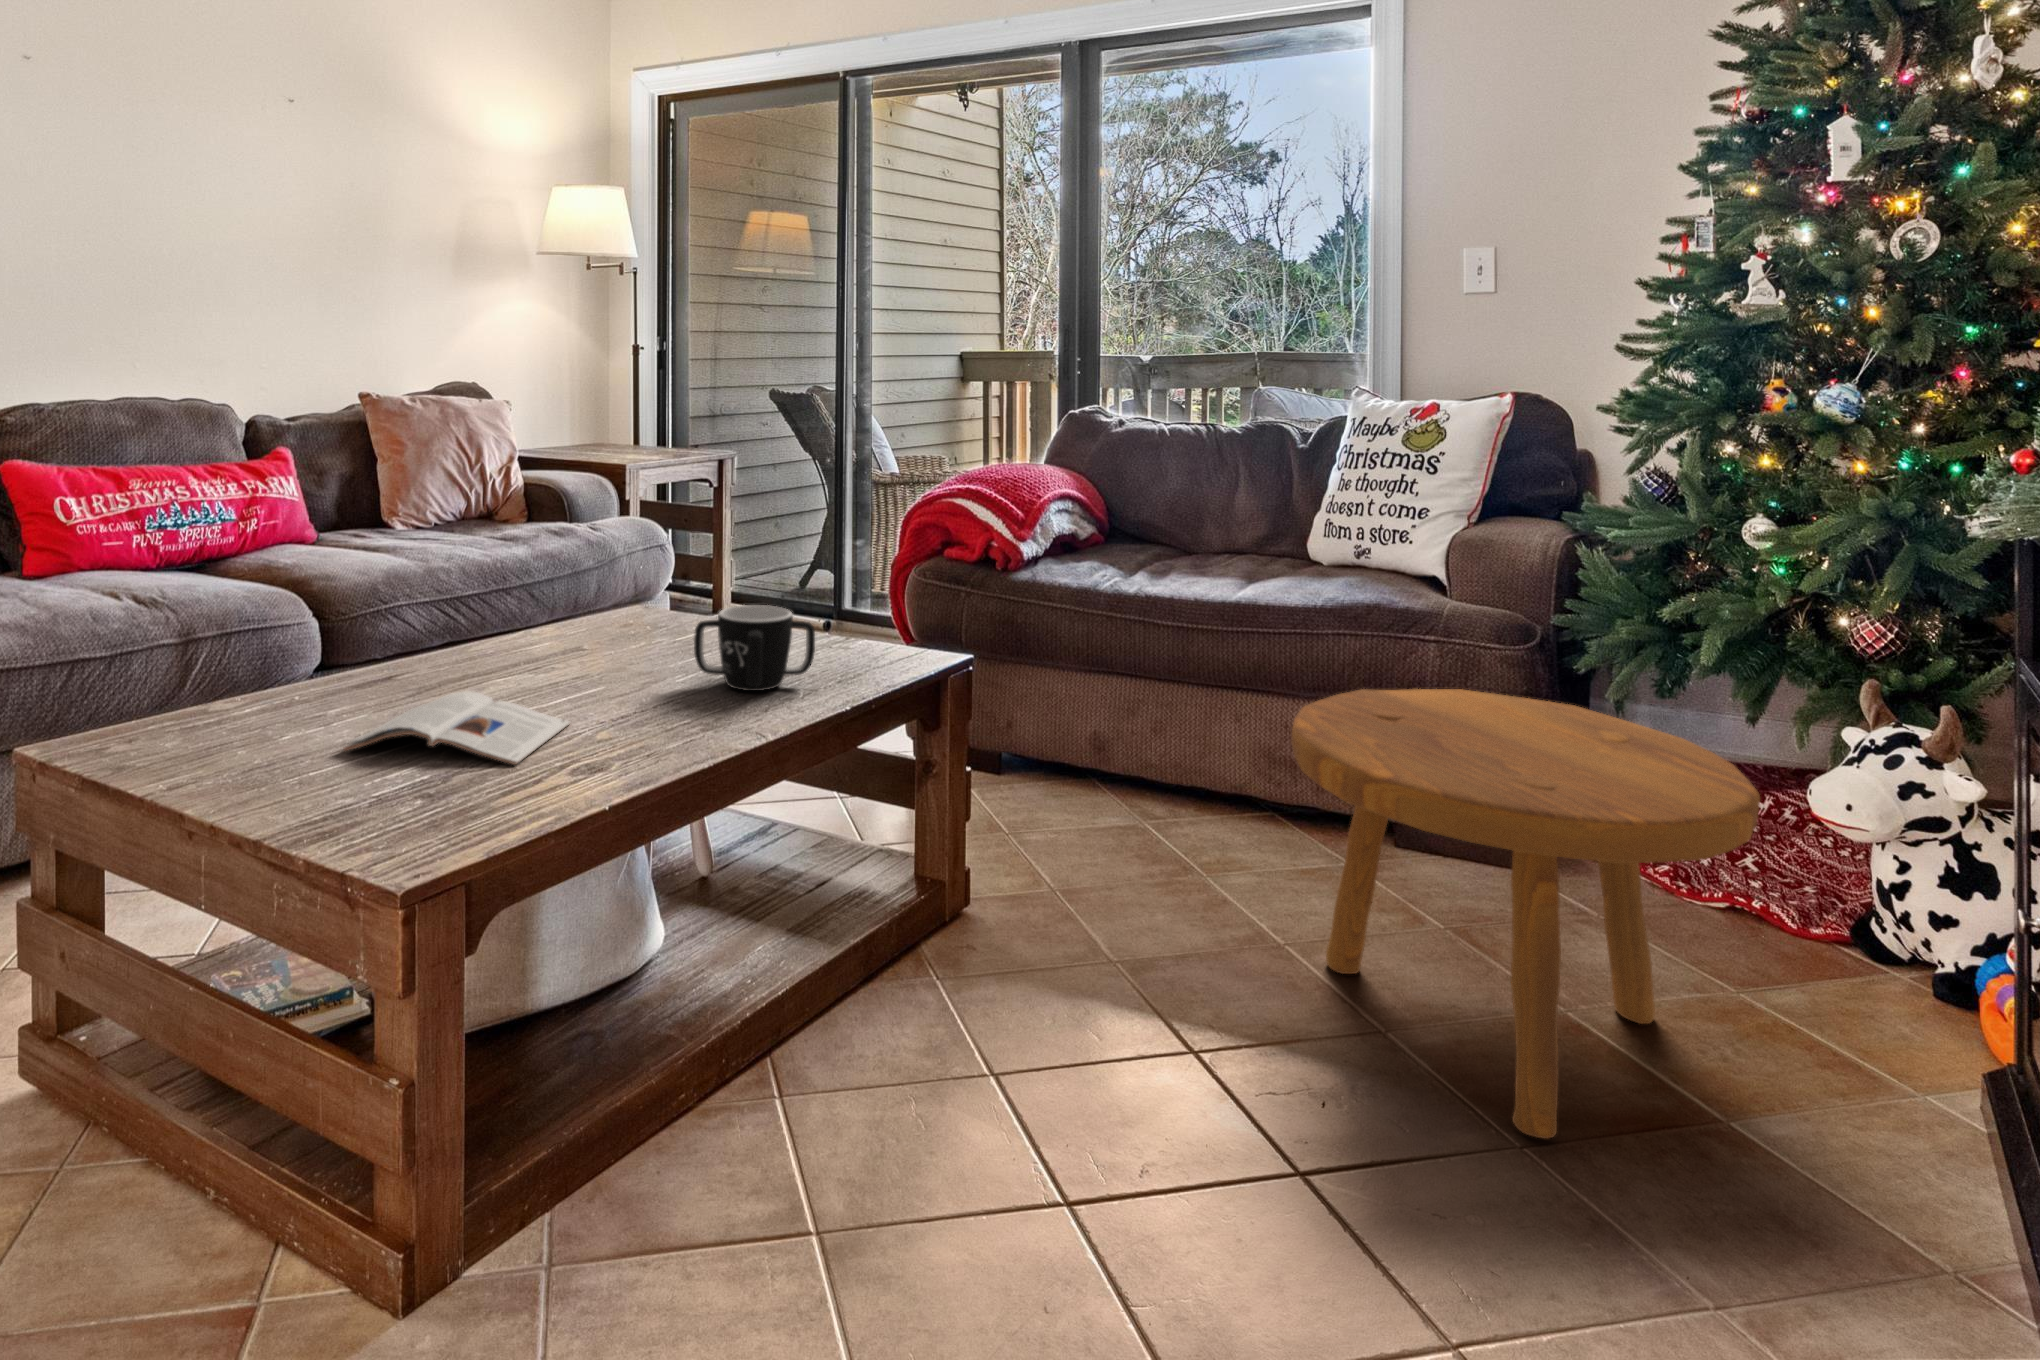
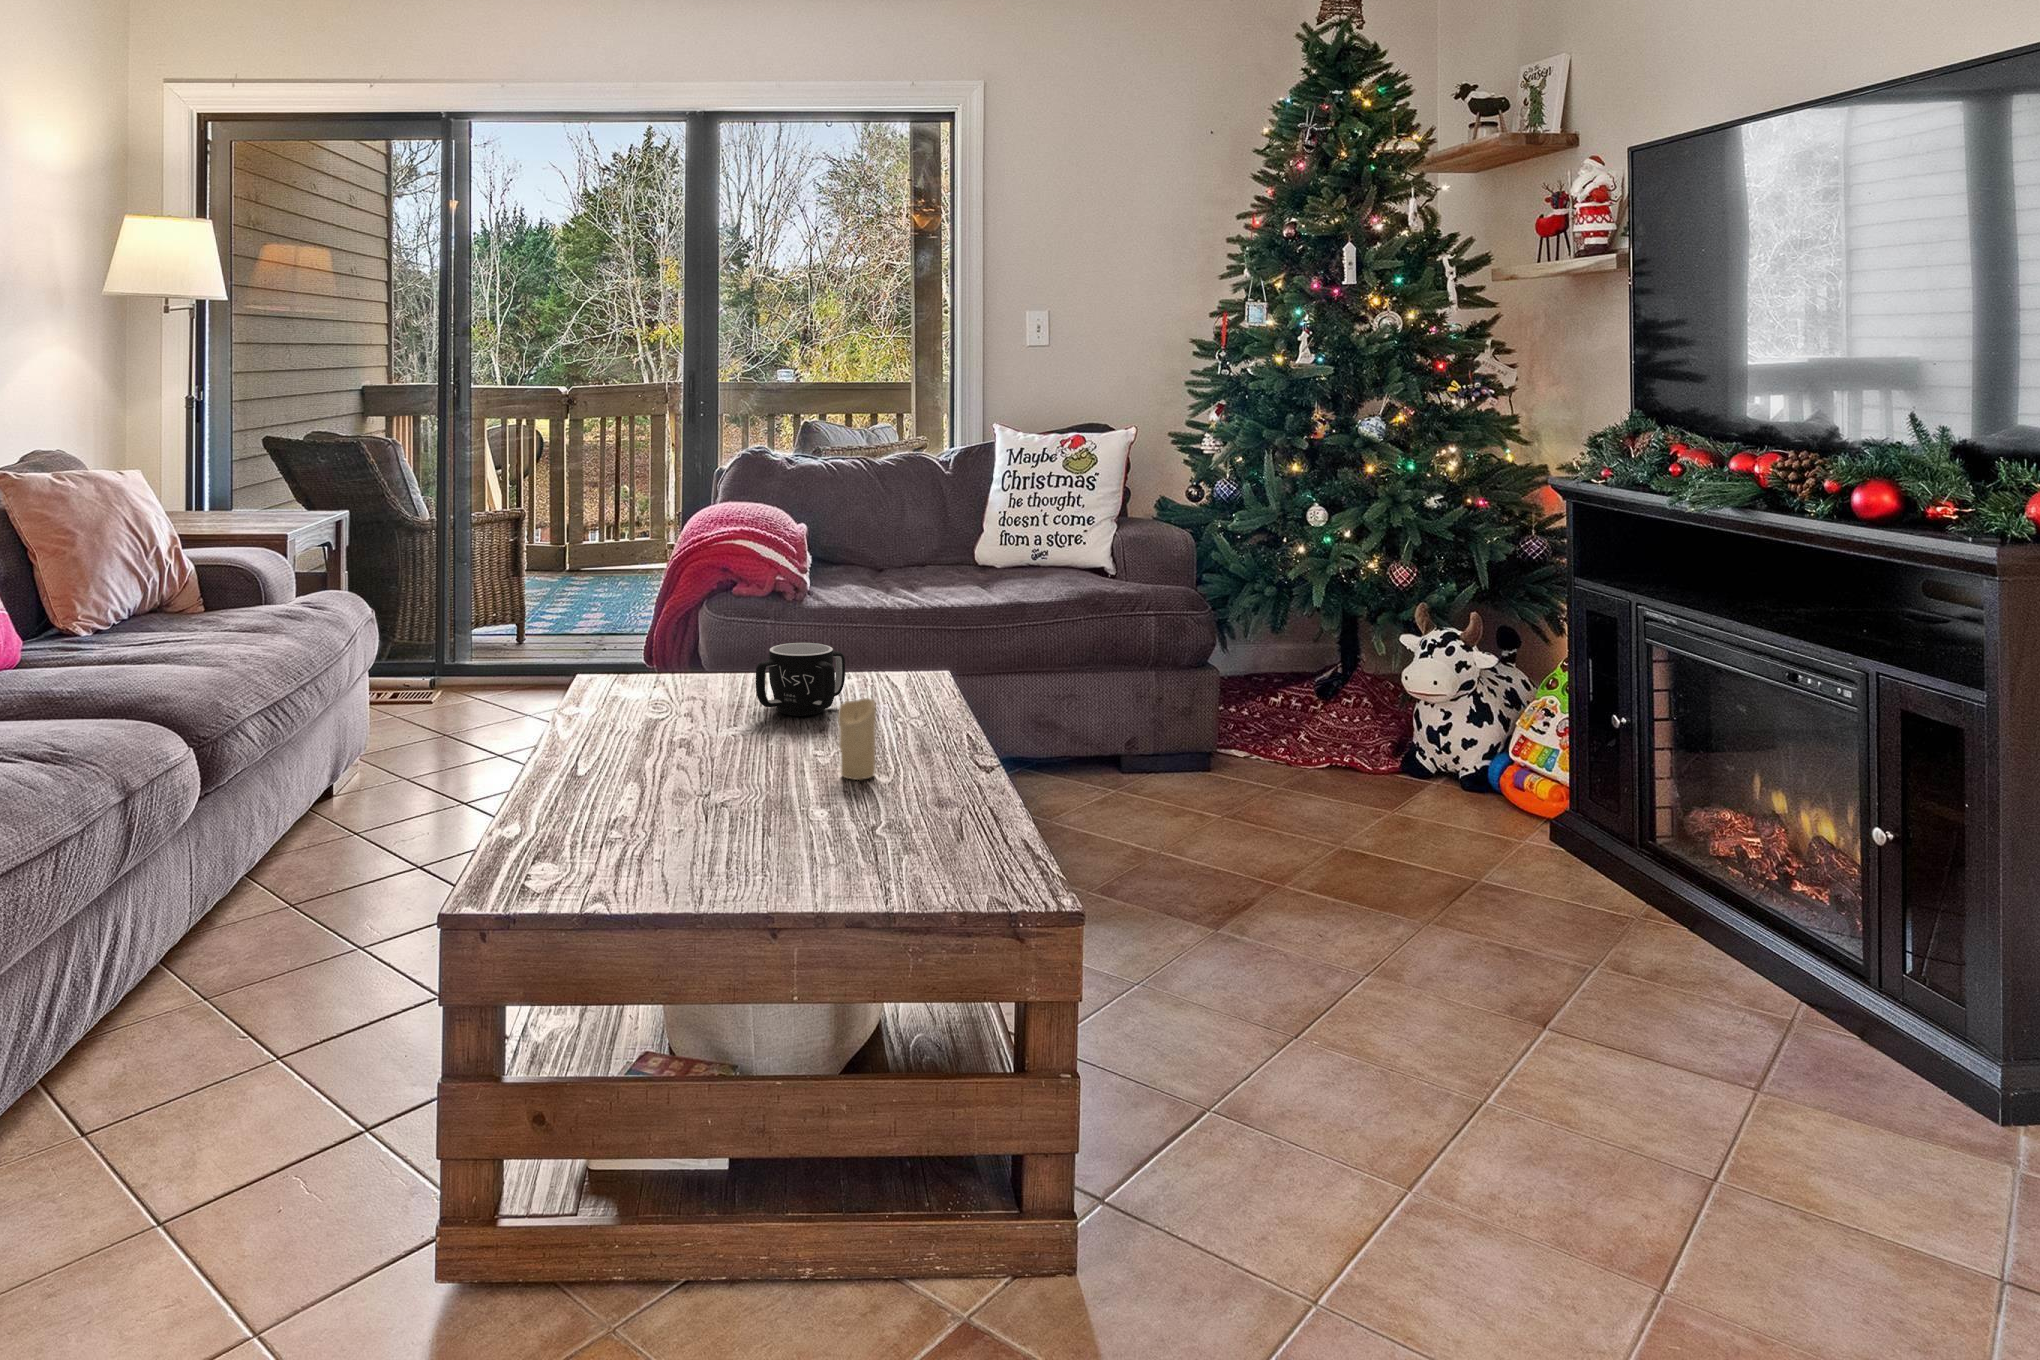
candle: none [595,679,645,779] -> present [838,698,876,780]
footstool: present [1292,689,1760,1139] -> none [1154,640,1434,899]
magazine: present [344,691,570,765] -> none [591,745,774,806]

